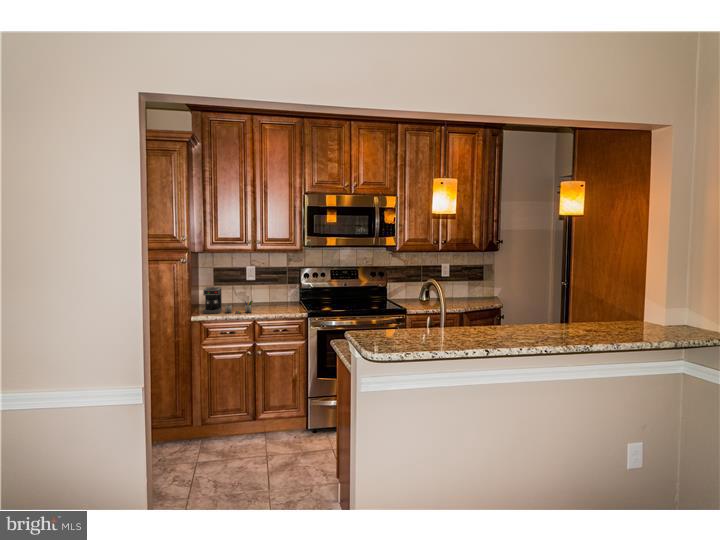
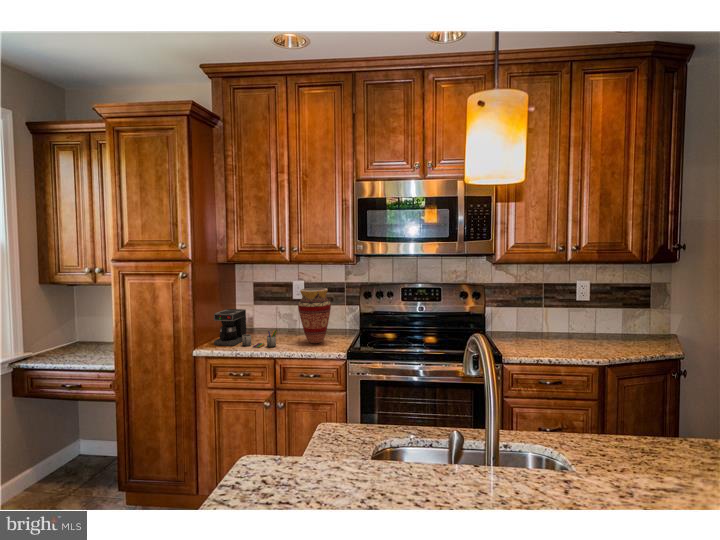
vase: none [264,270,288,310] -> present [298,288,331,343]

